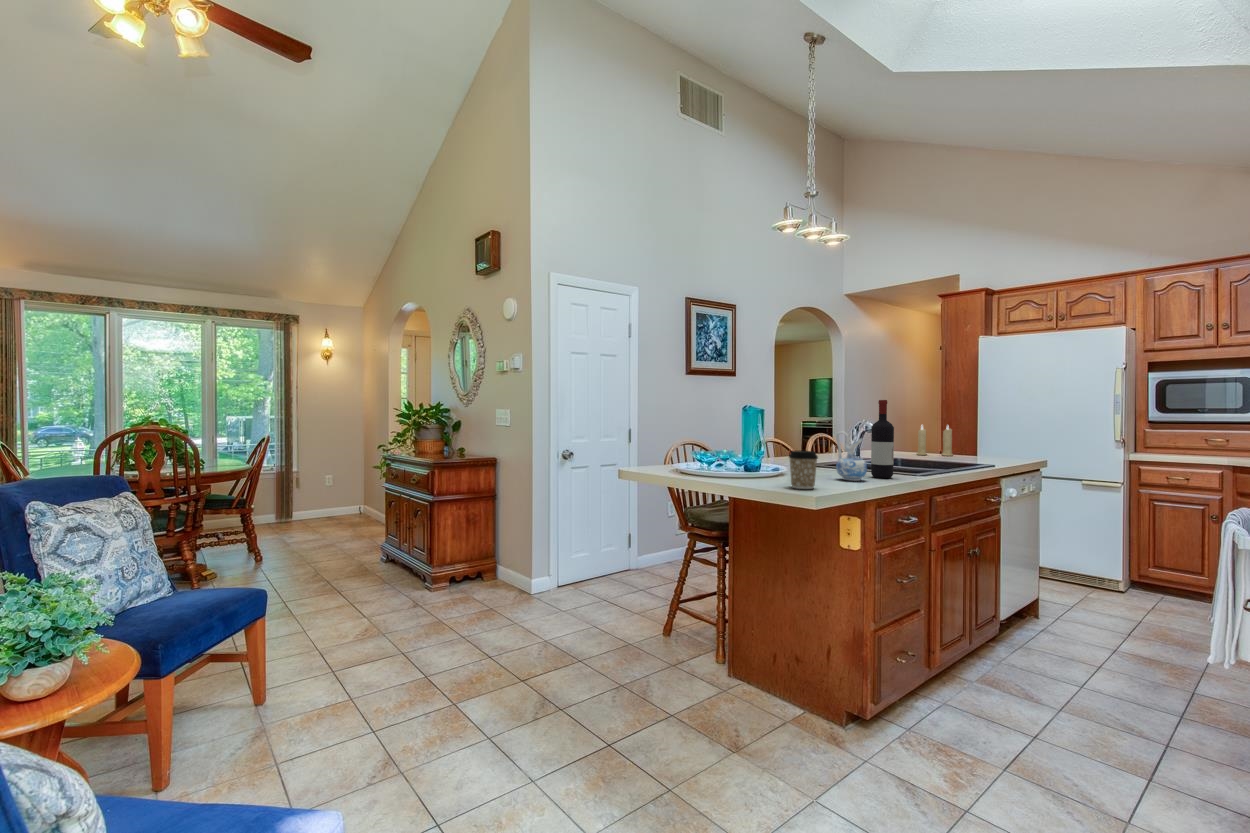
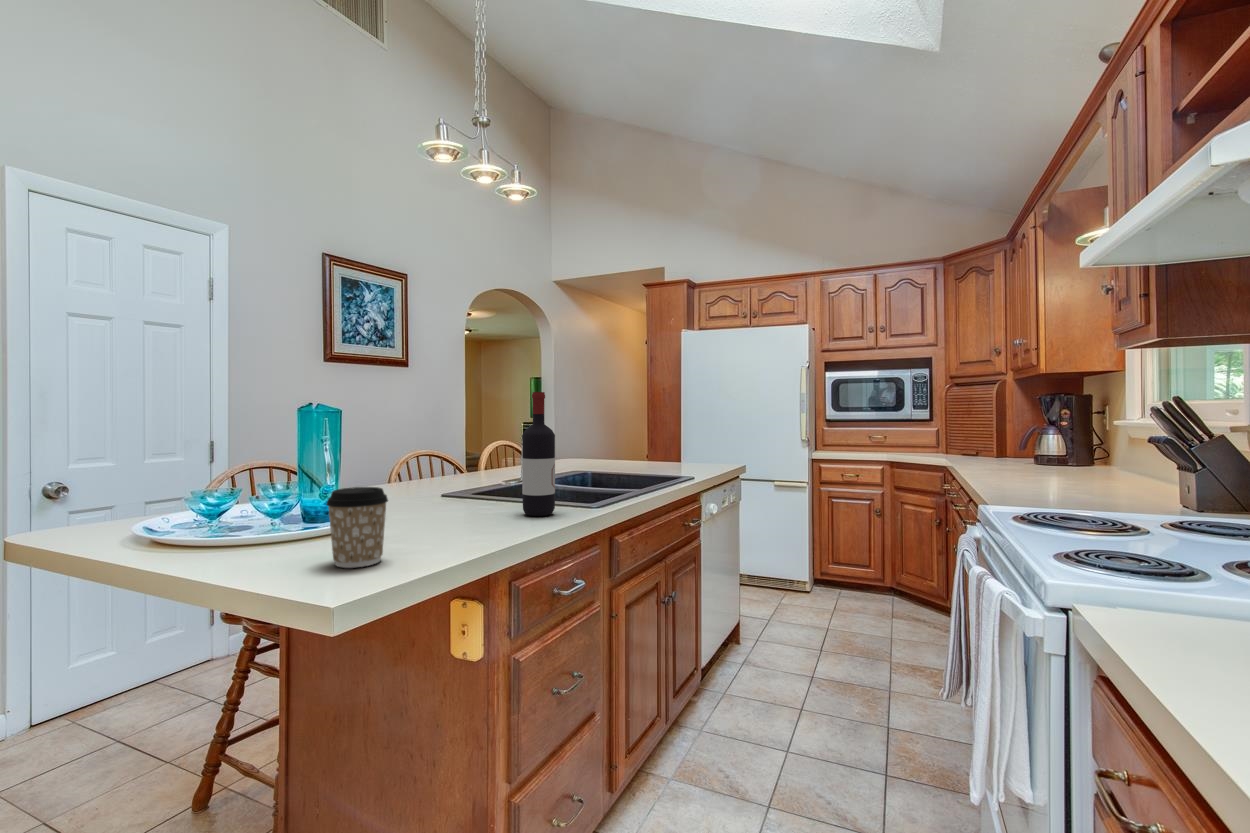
candle: present [917,426,952,456] -> none [614,426,654,465]
ceramic pitcher: present [836,431,867,481] -> none [457,444,507,528]

